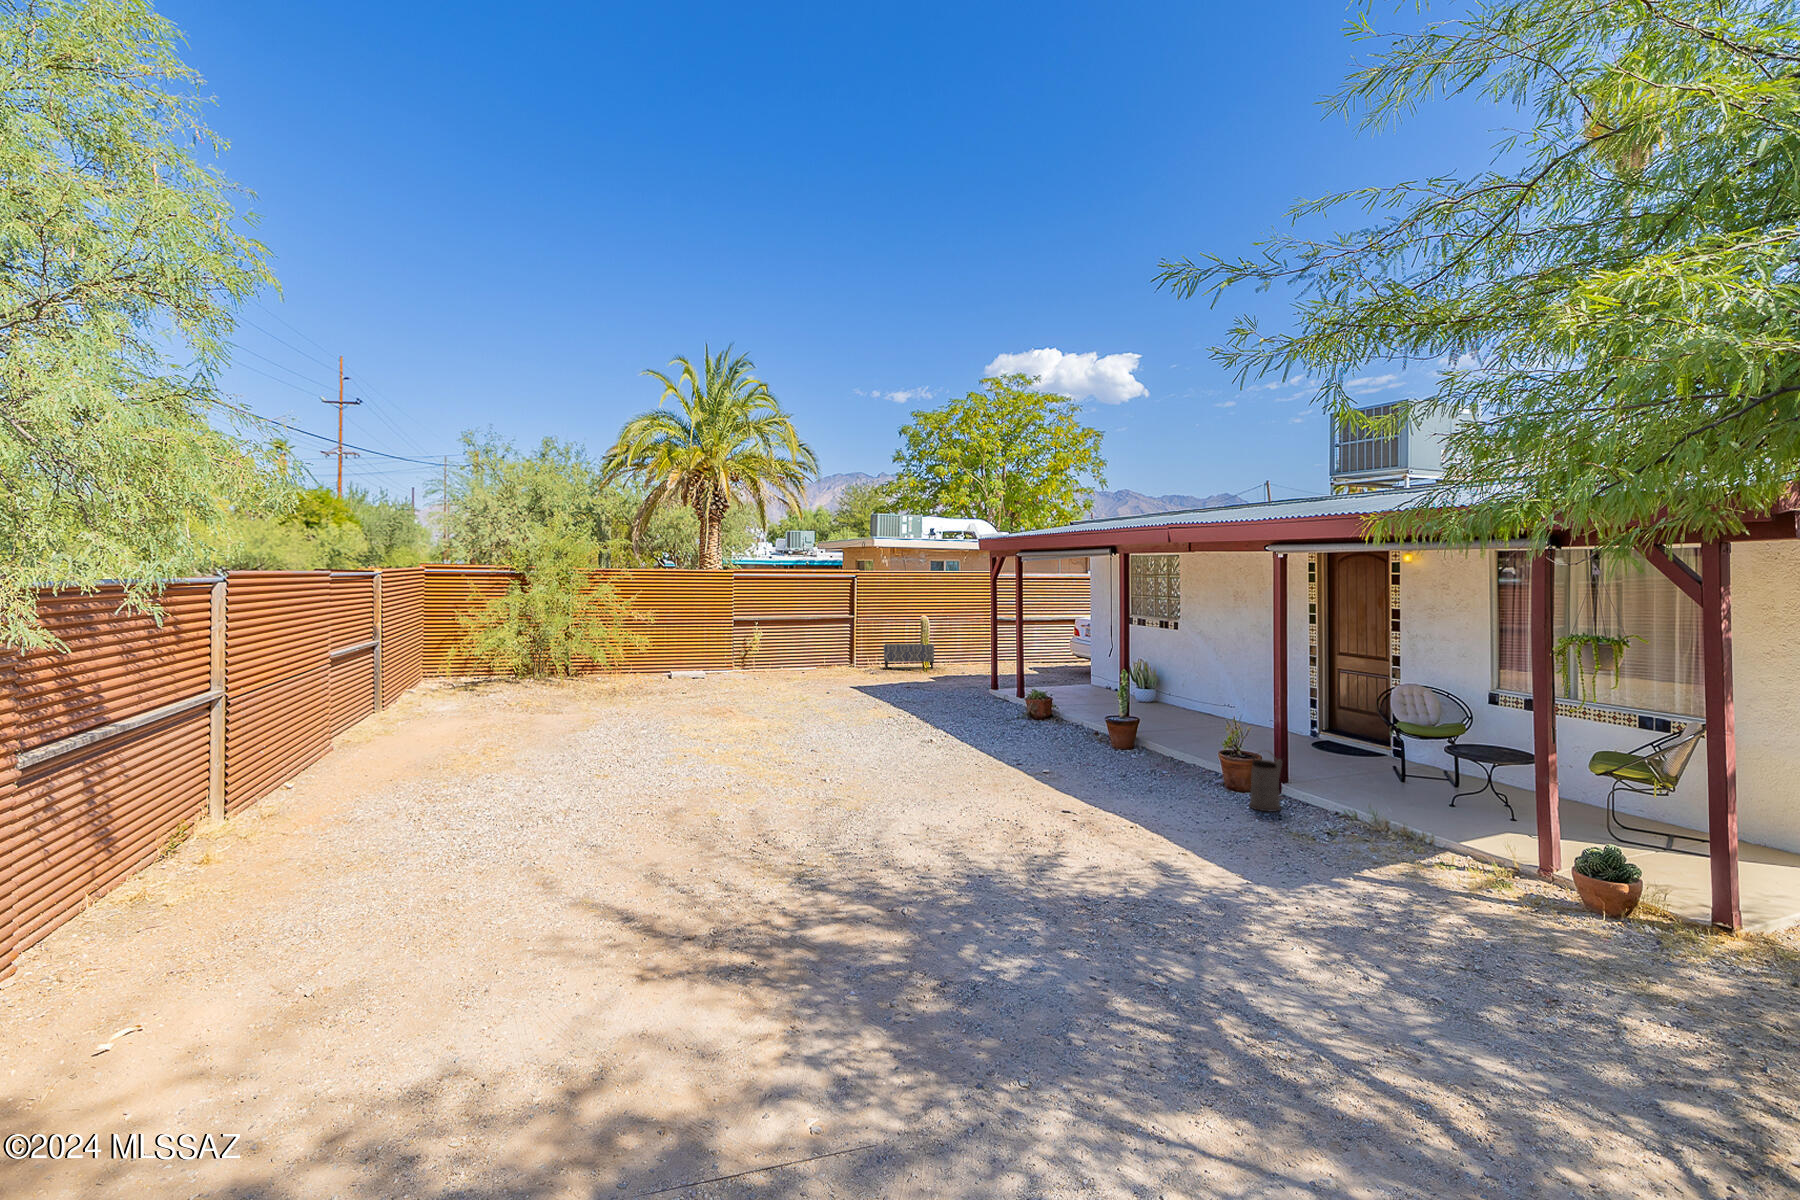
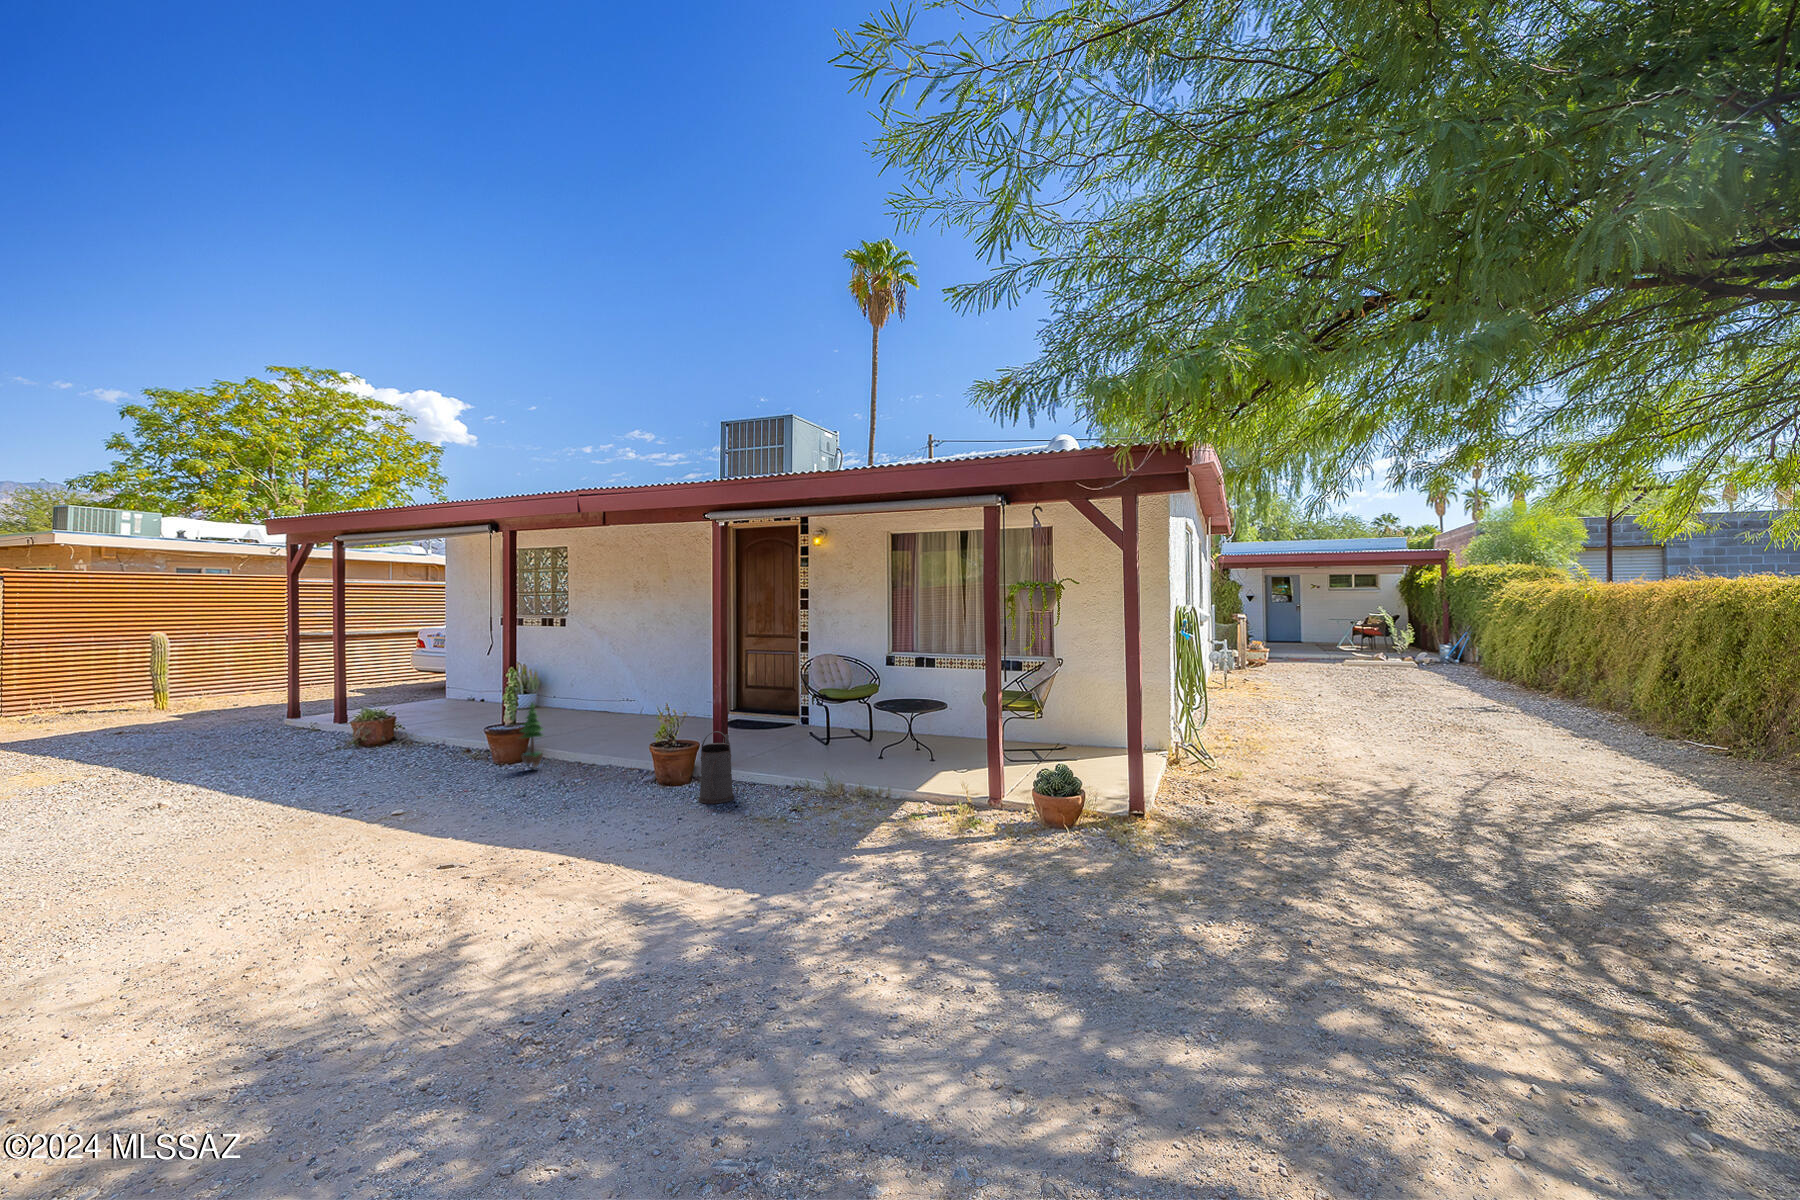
bench: present [884,644,934,669] -> none [57,671,174,715]
potted tree: none [1125,700,1145,754] -> present [521,703,544,770]

